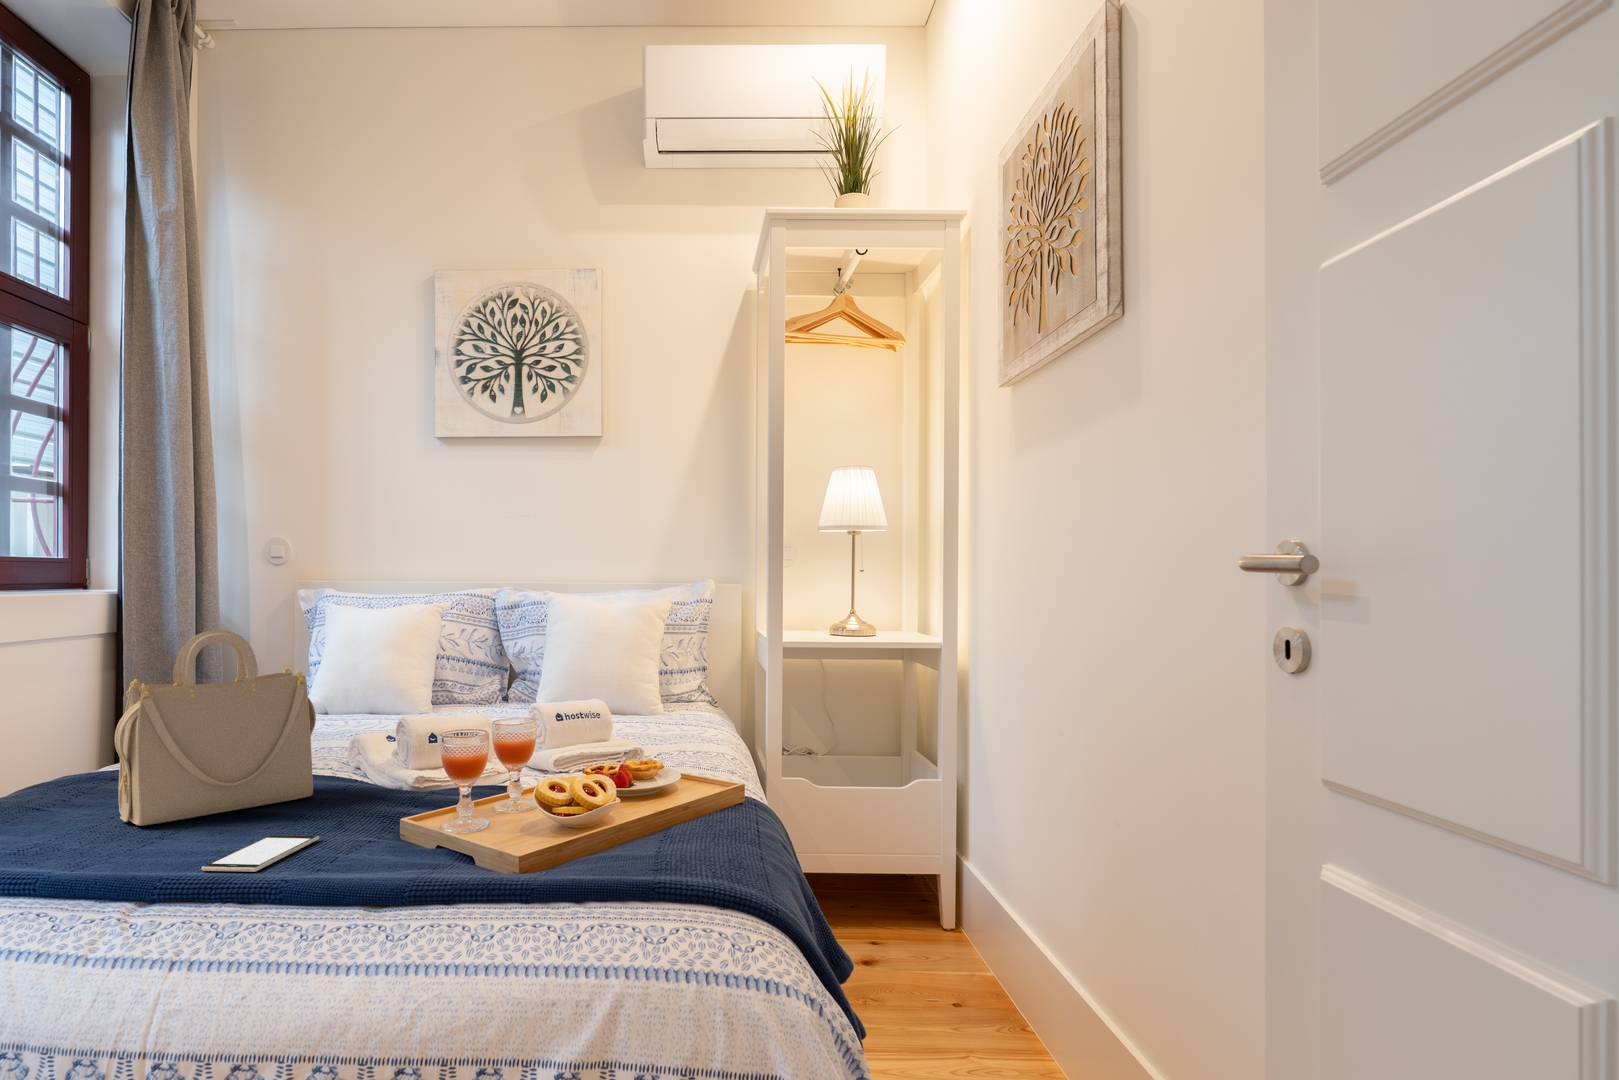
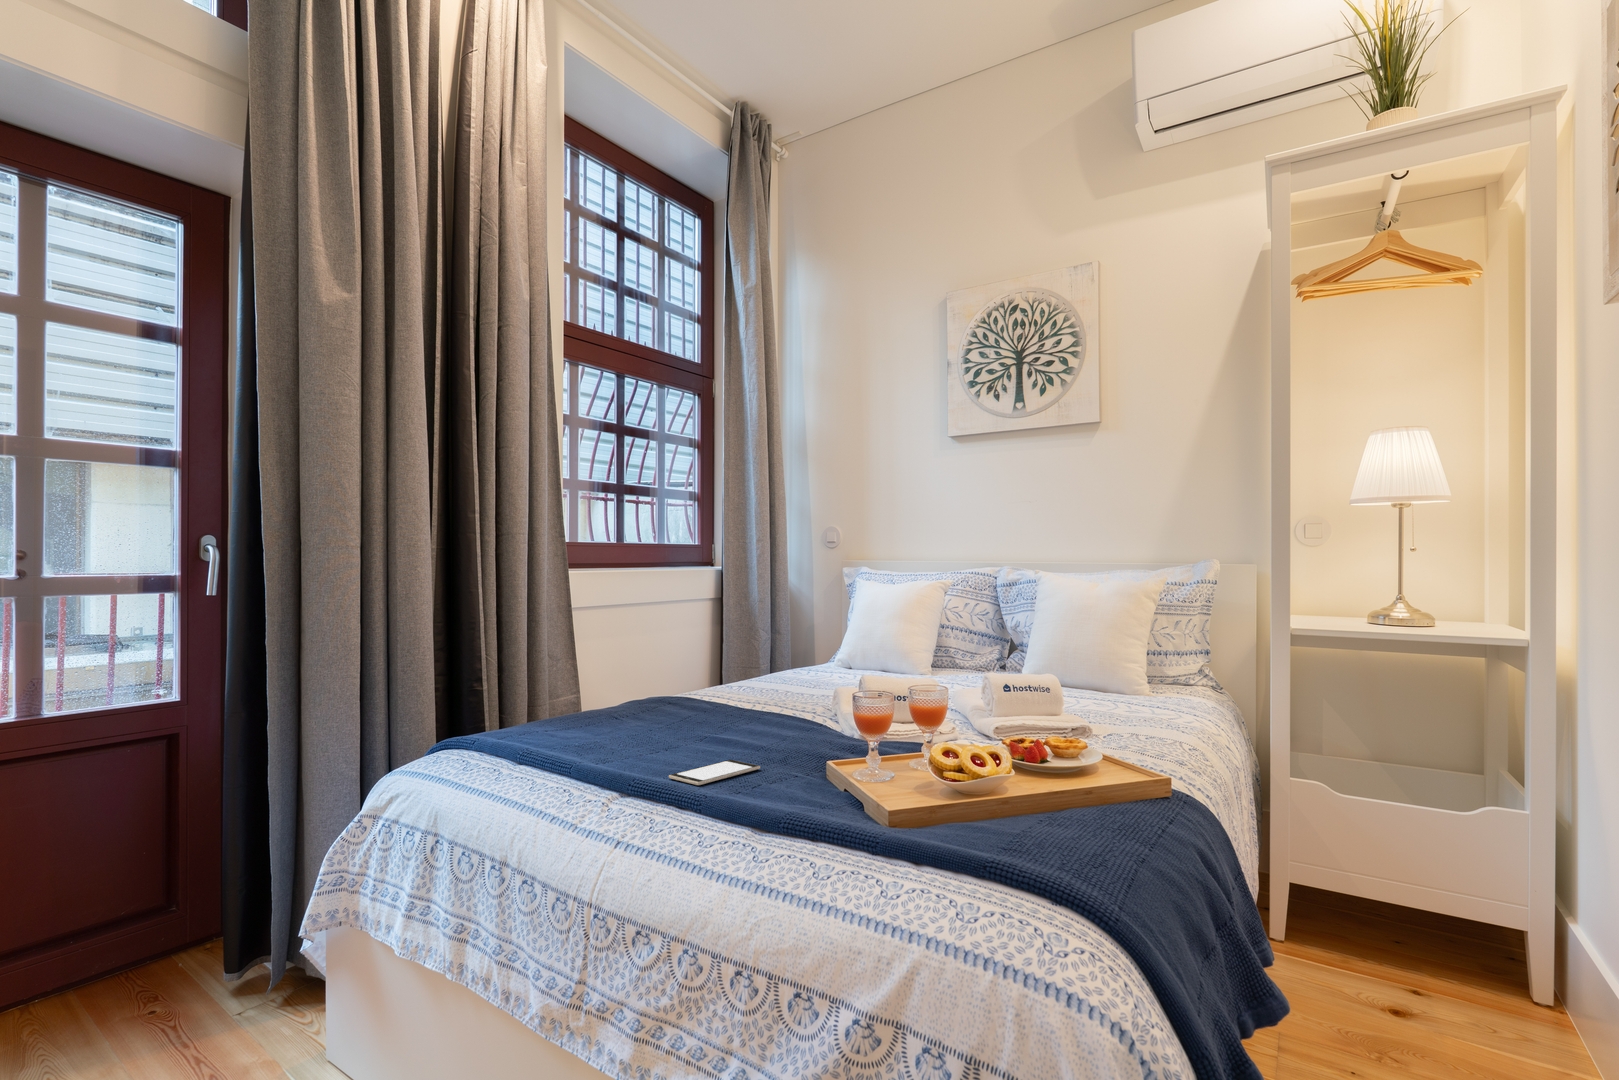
handbag: present [115,630,316,826] -> none [655,595,792,740]

